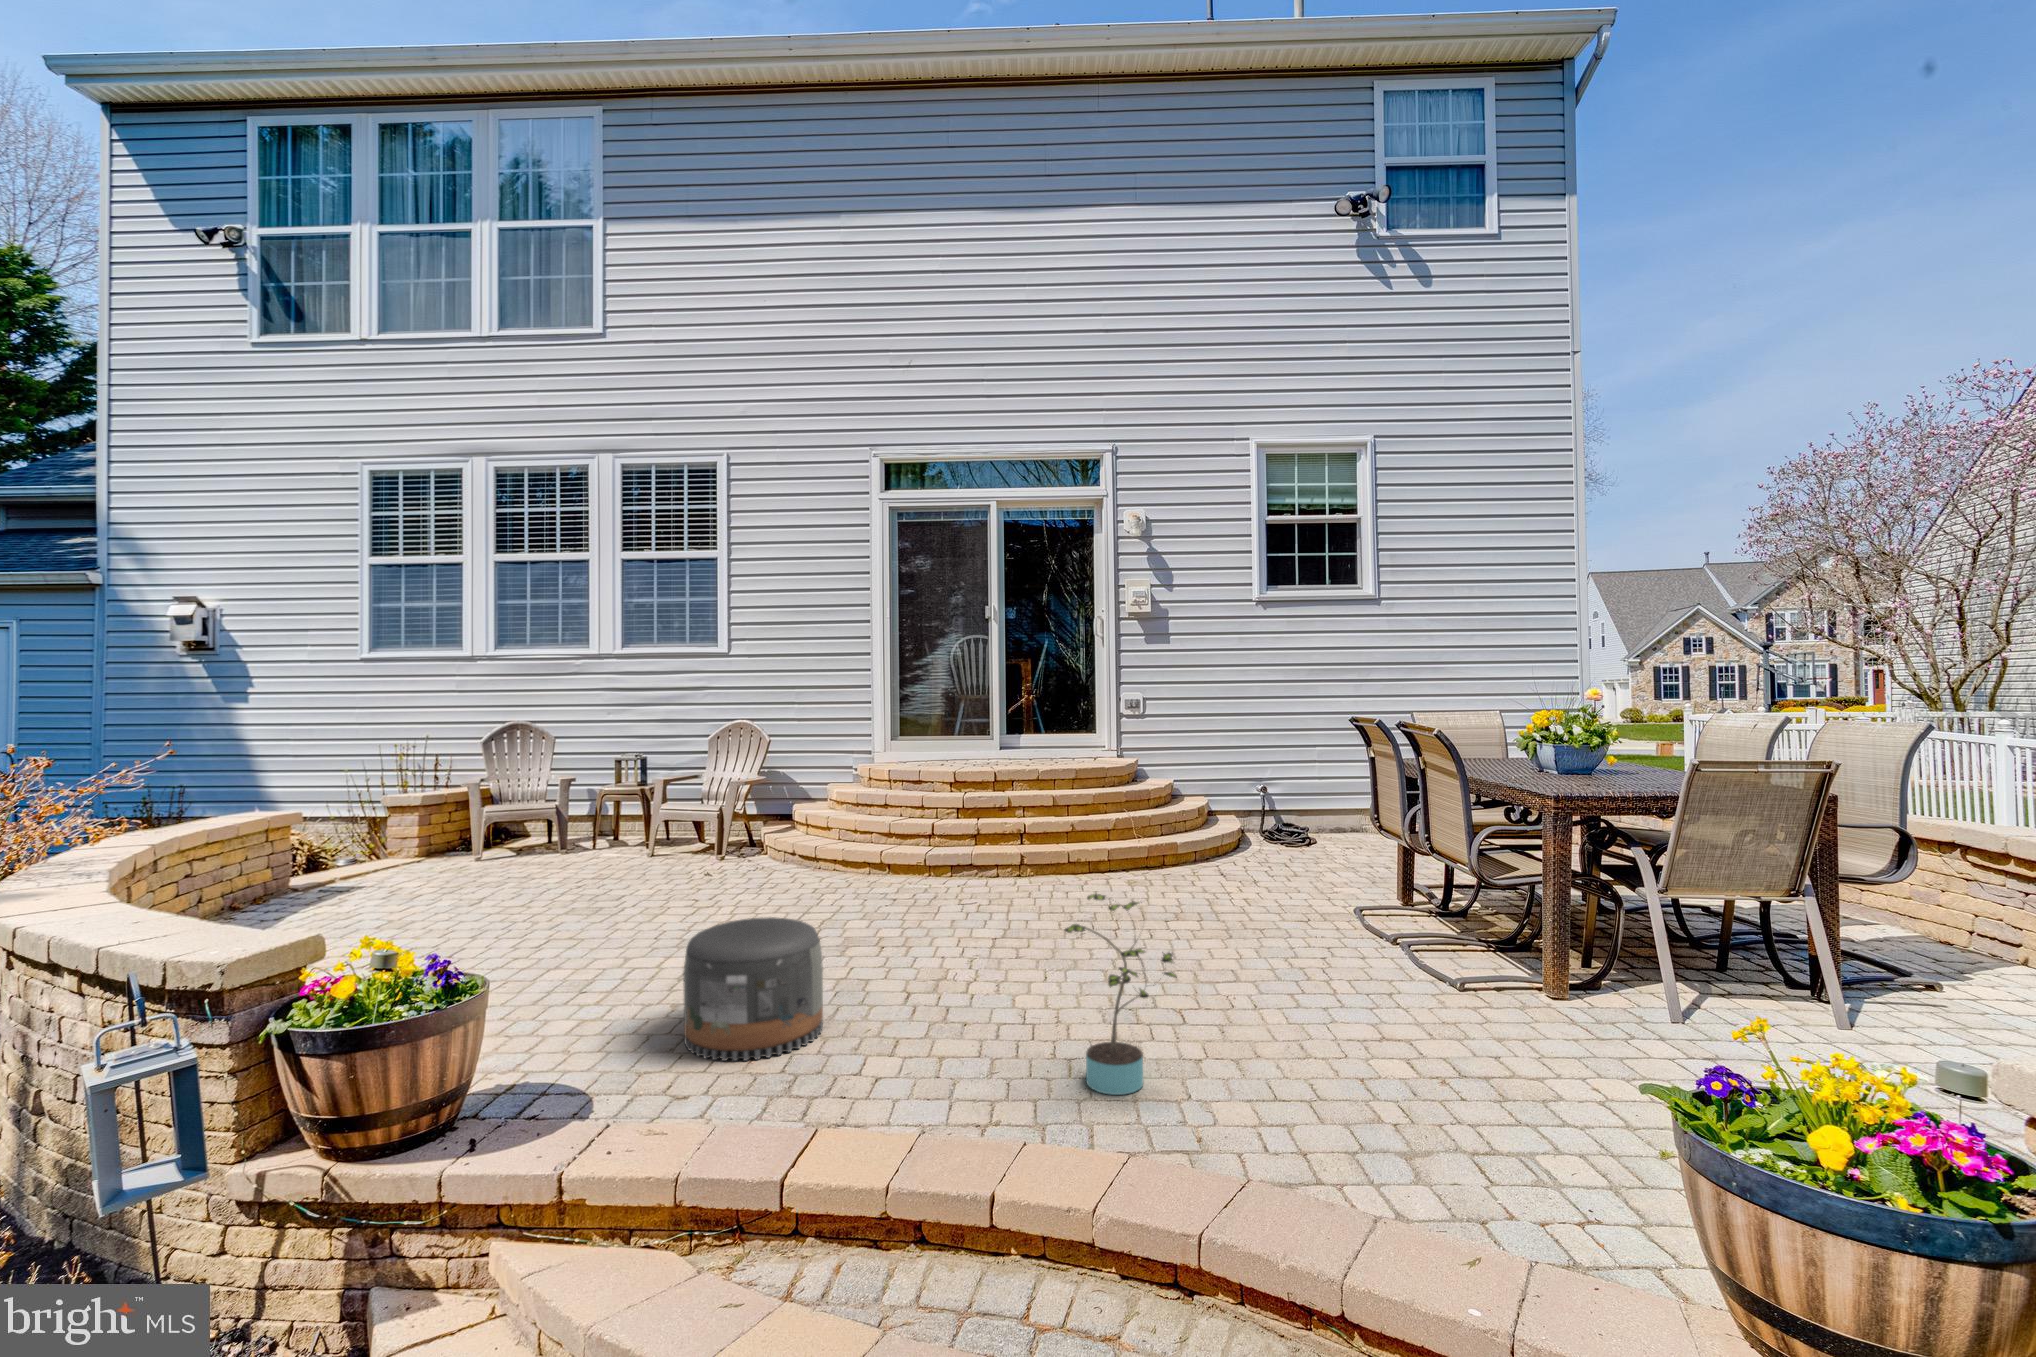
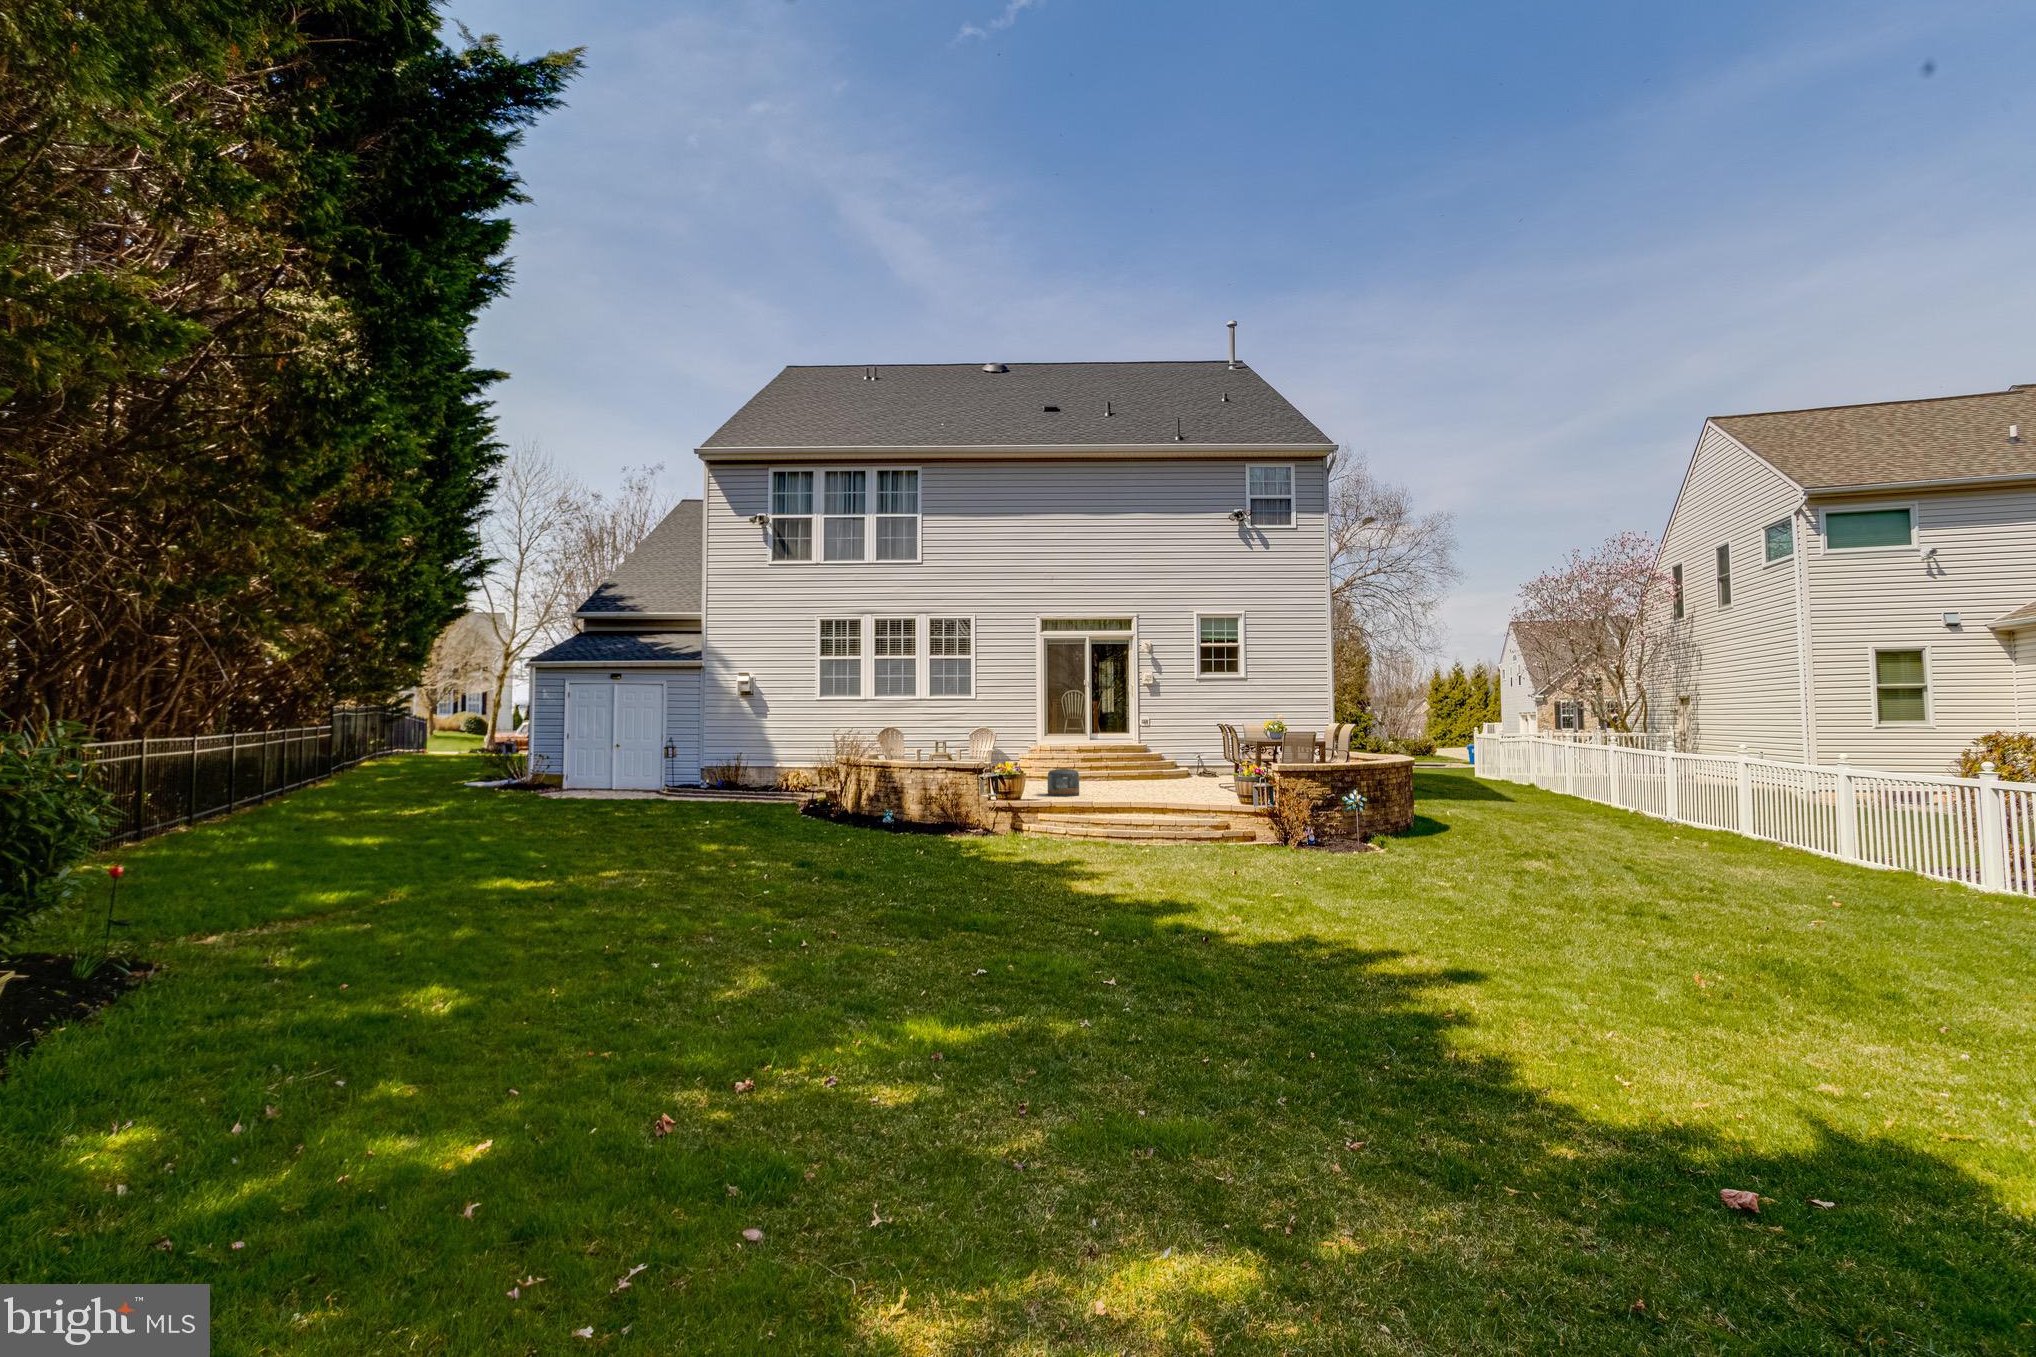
potted plant: present [1065,894,1177,1095] -> none [1140,758,1163,798]

